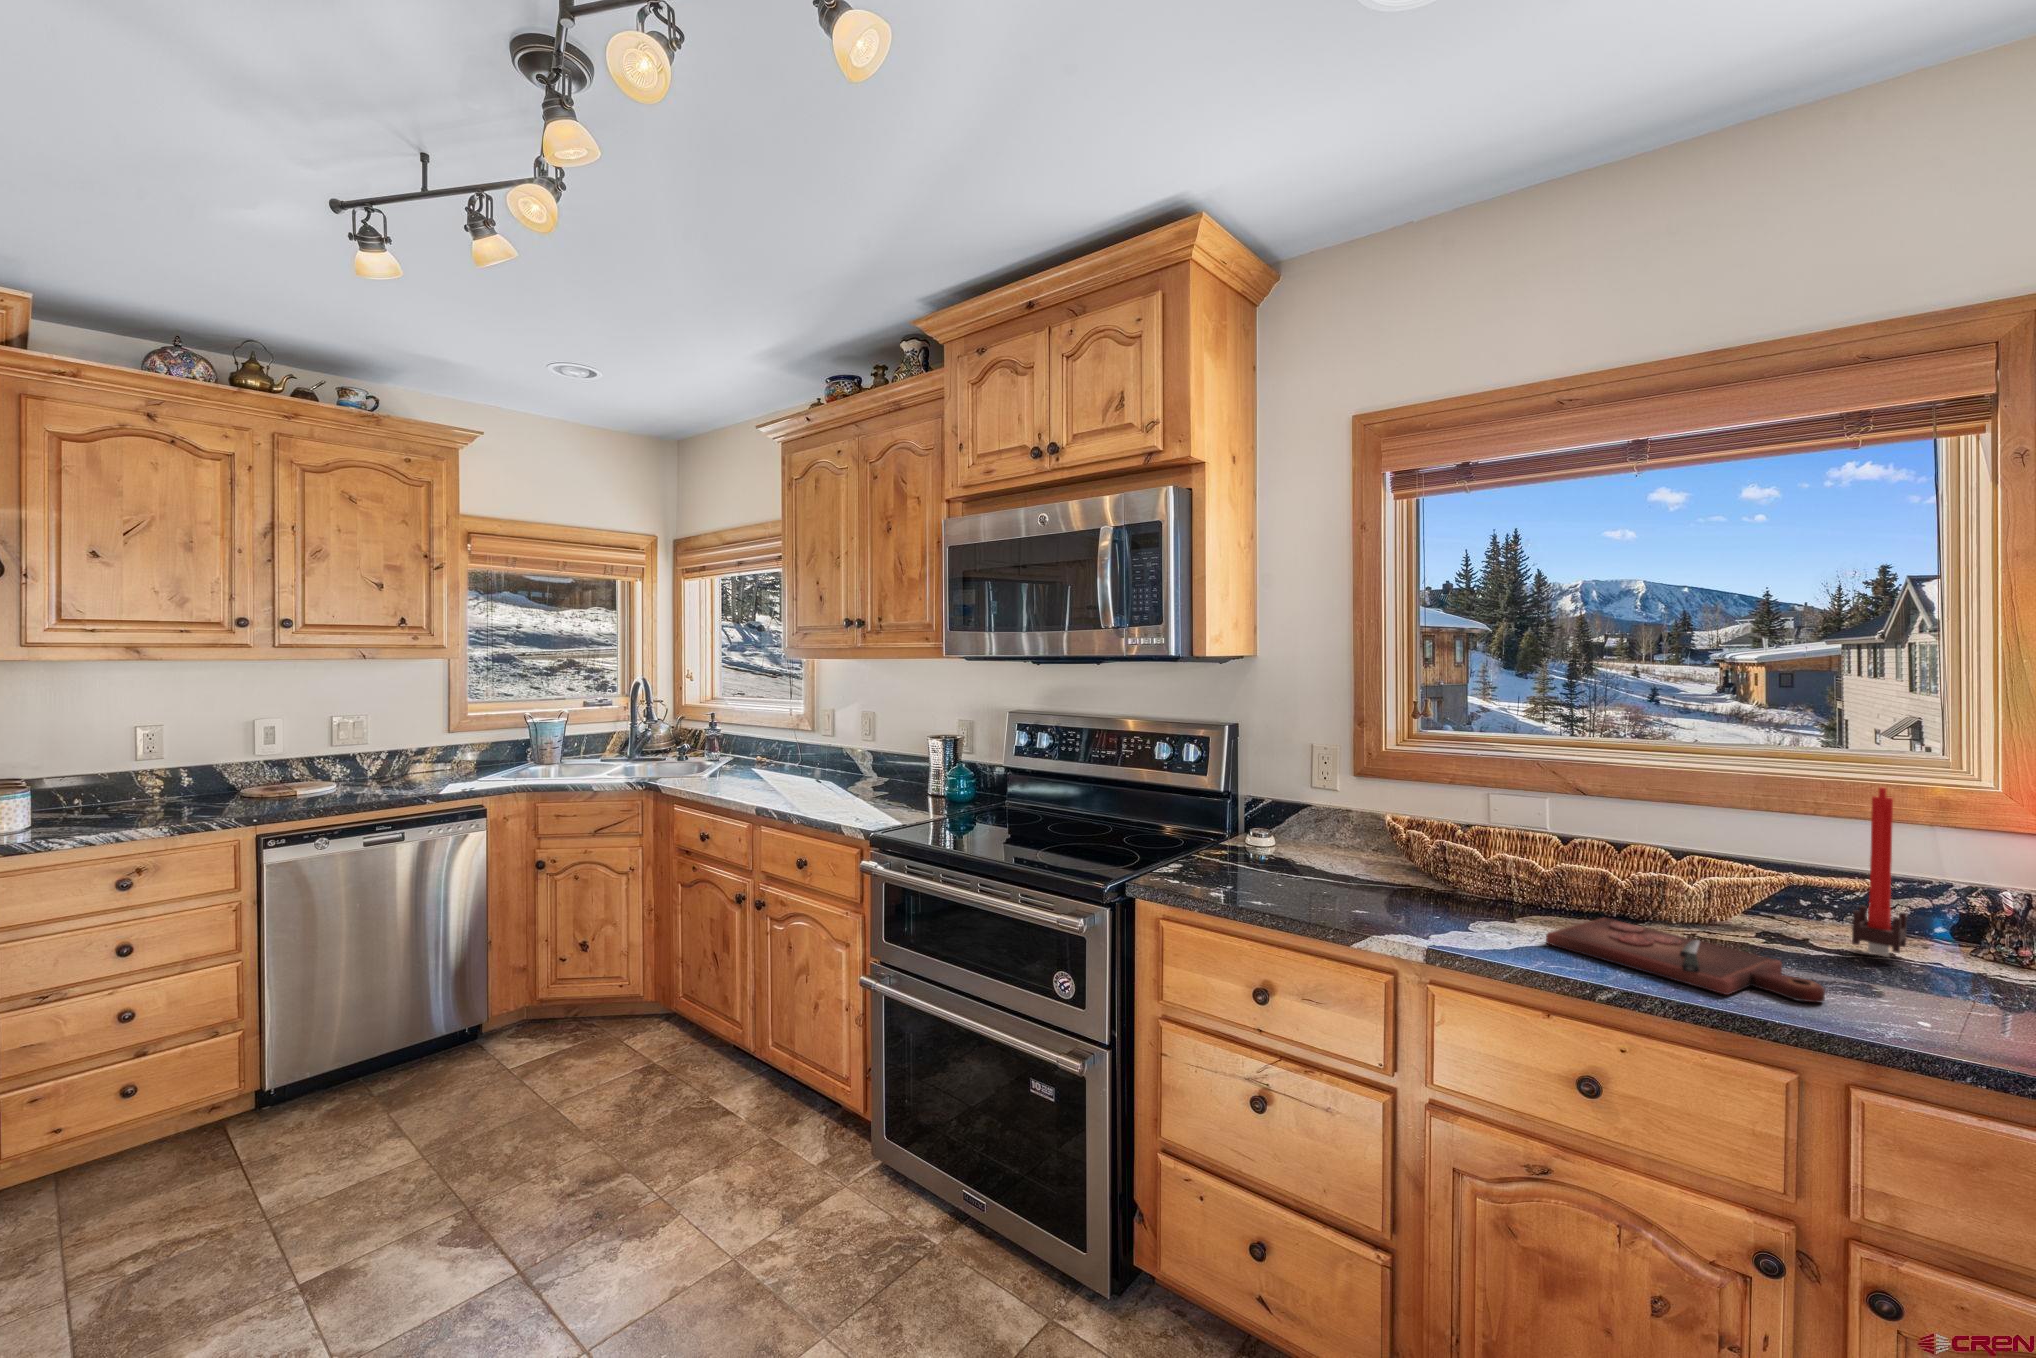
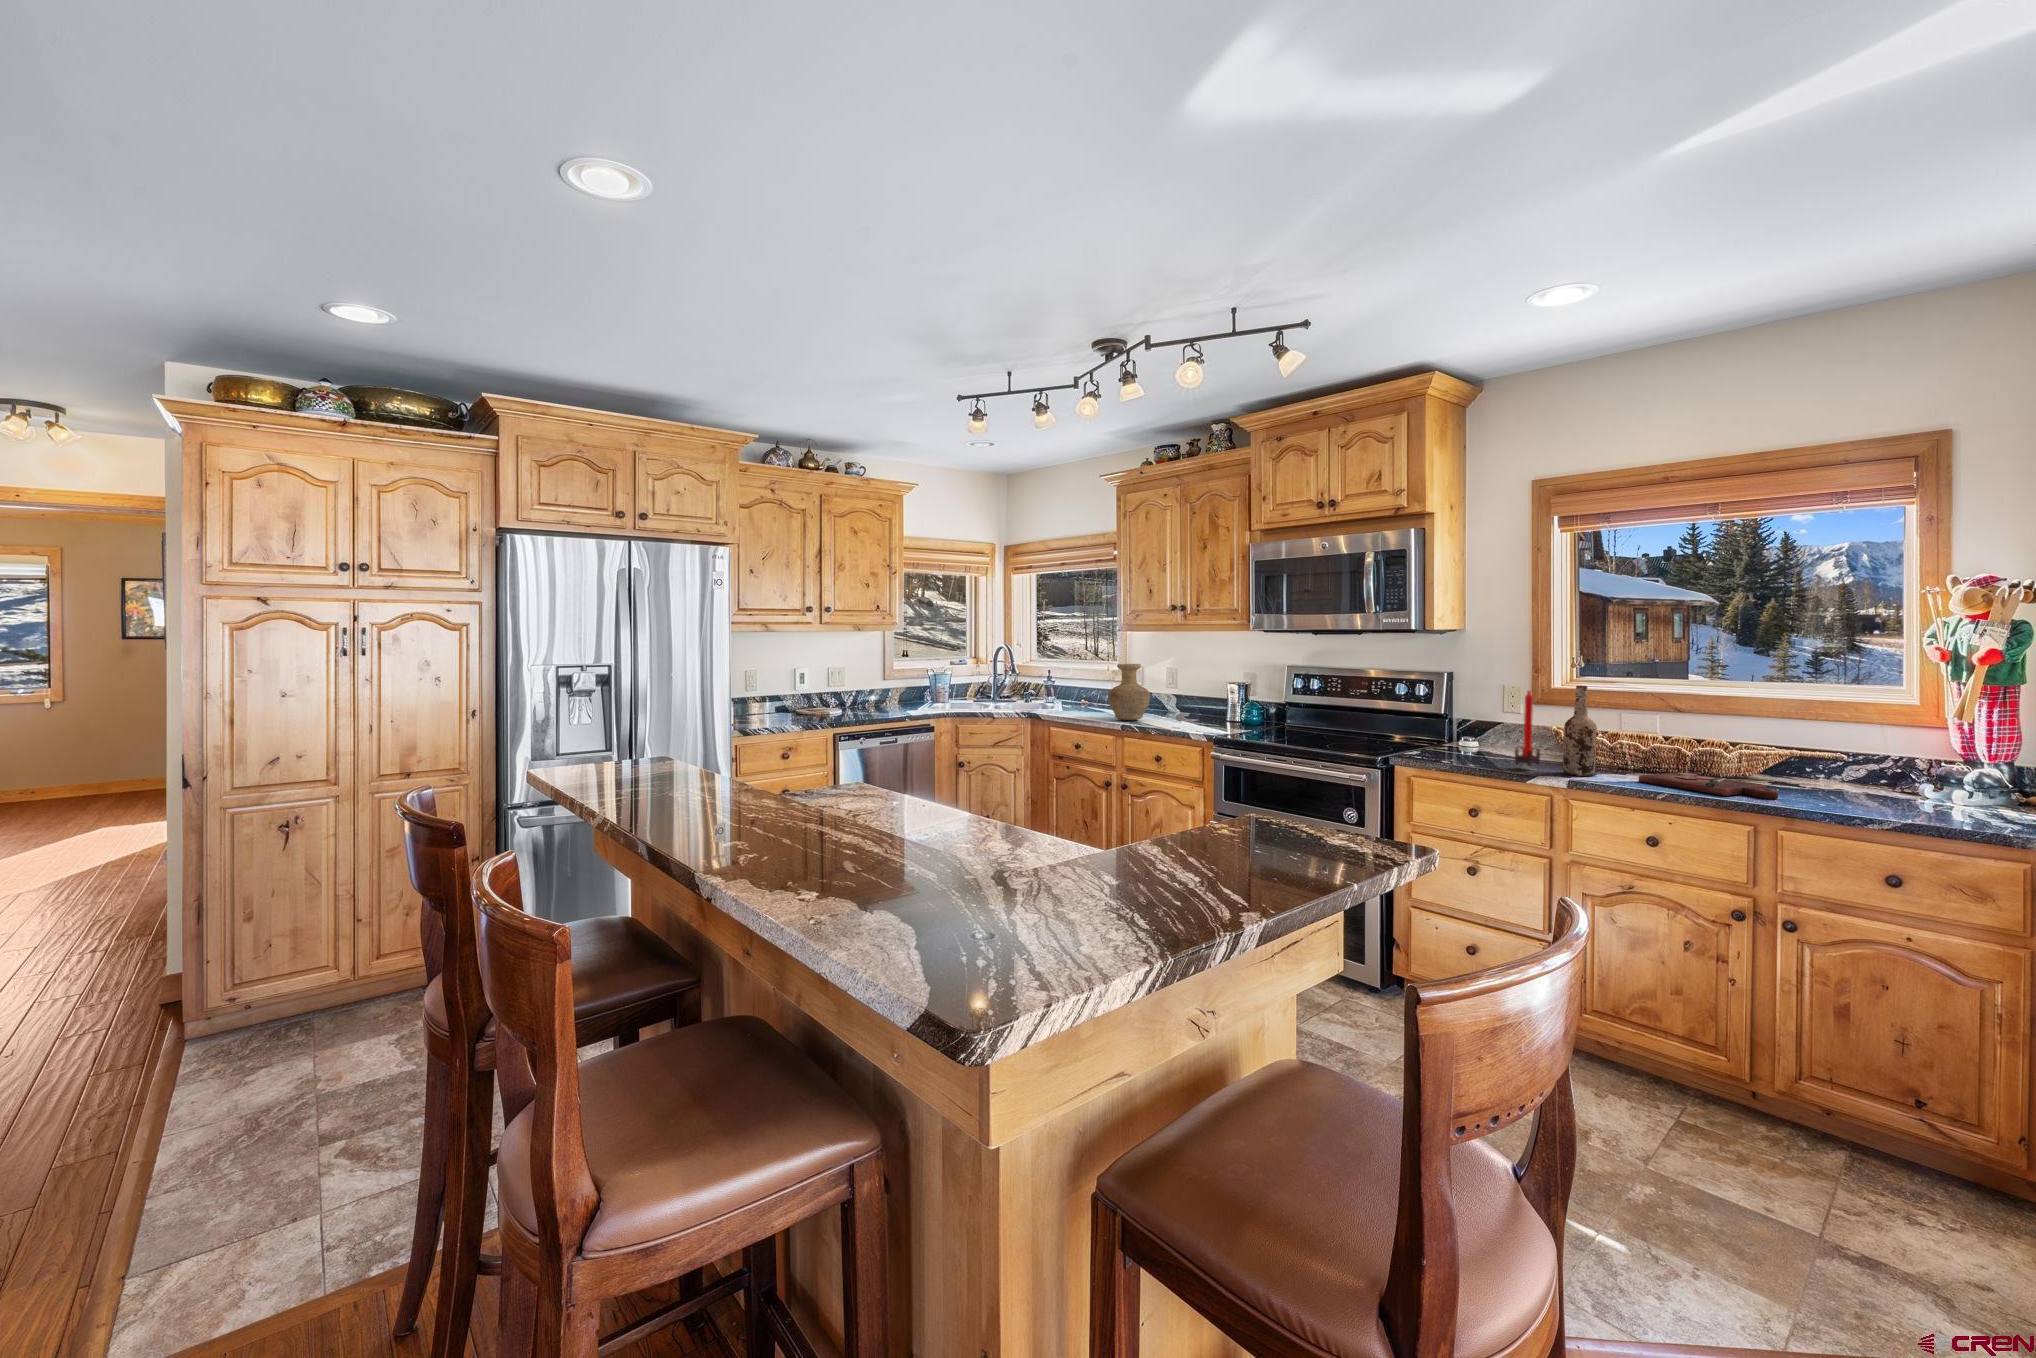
vase: none [758,706,823,792] -> present [1108,664,1150,720]
wine bottle: none [1412,759,1469,927] -> present [1563,686,1597,776]
candle: present [1852,787,1907,957] -> present [1515,691,1540,769]

